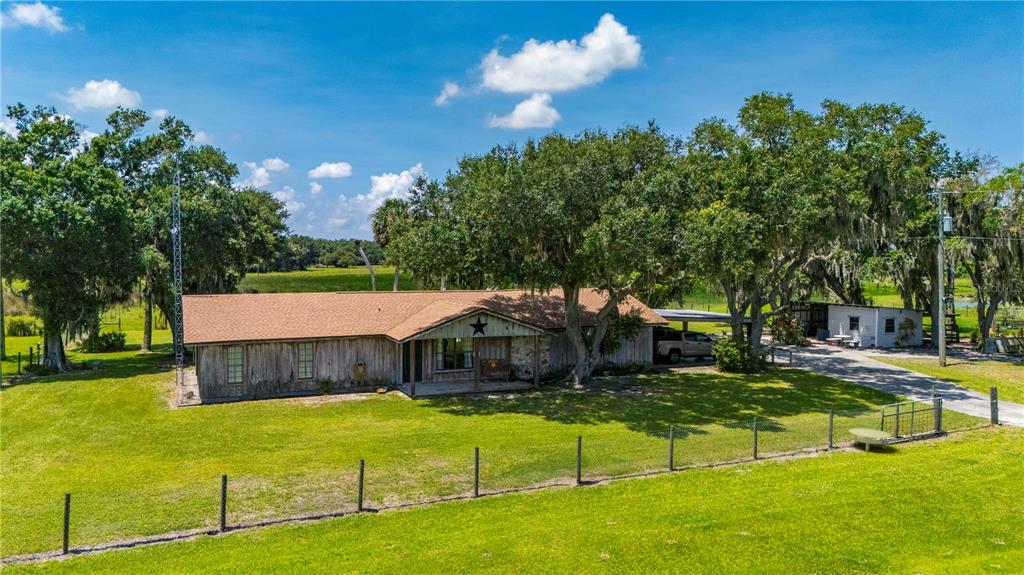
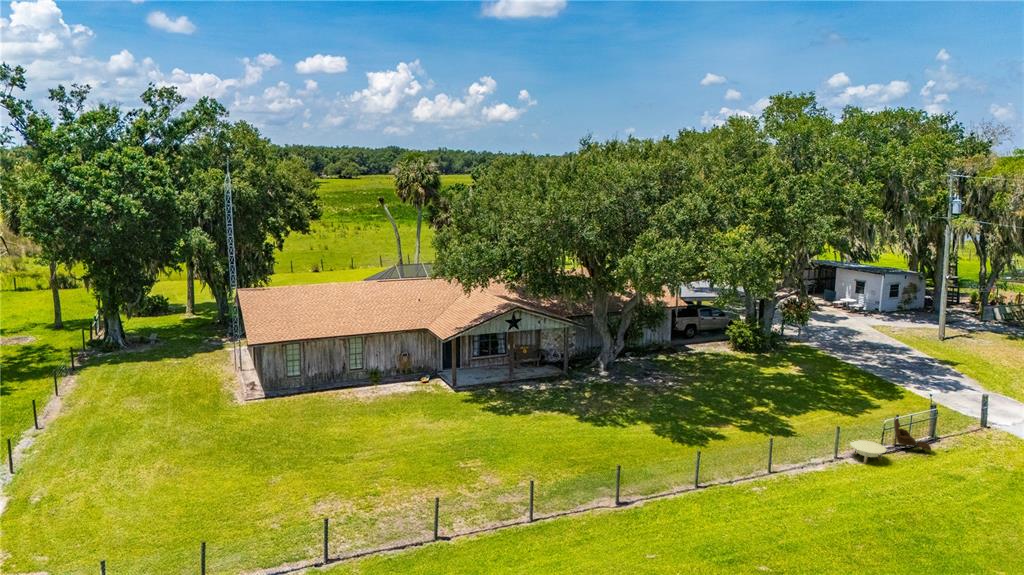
lounge chair: none [897,405,942,445] -> present [894,418,931,453]

